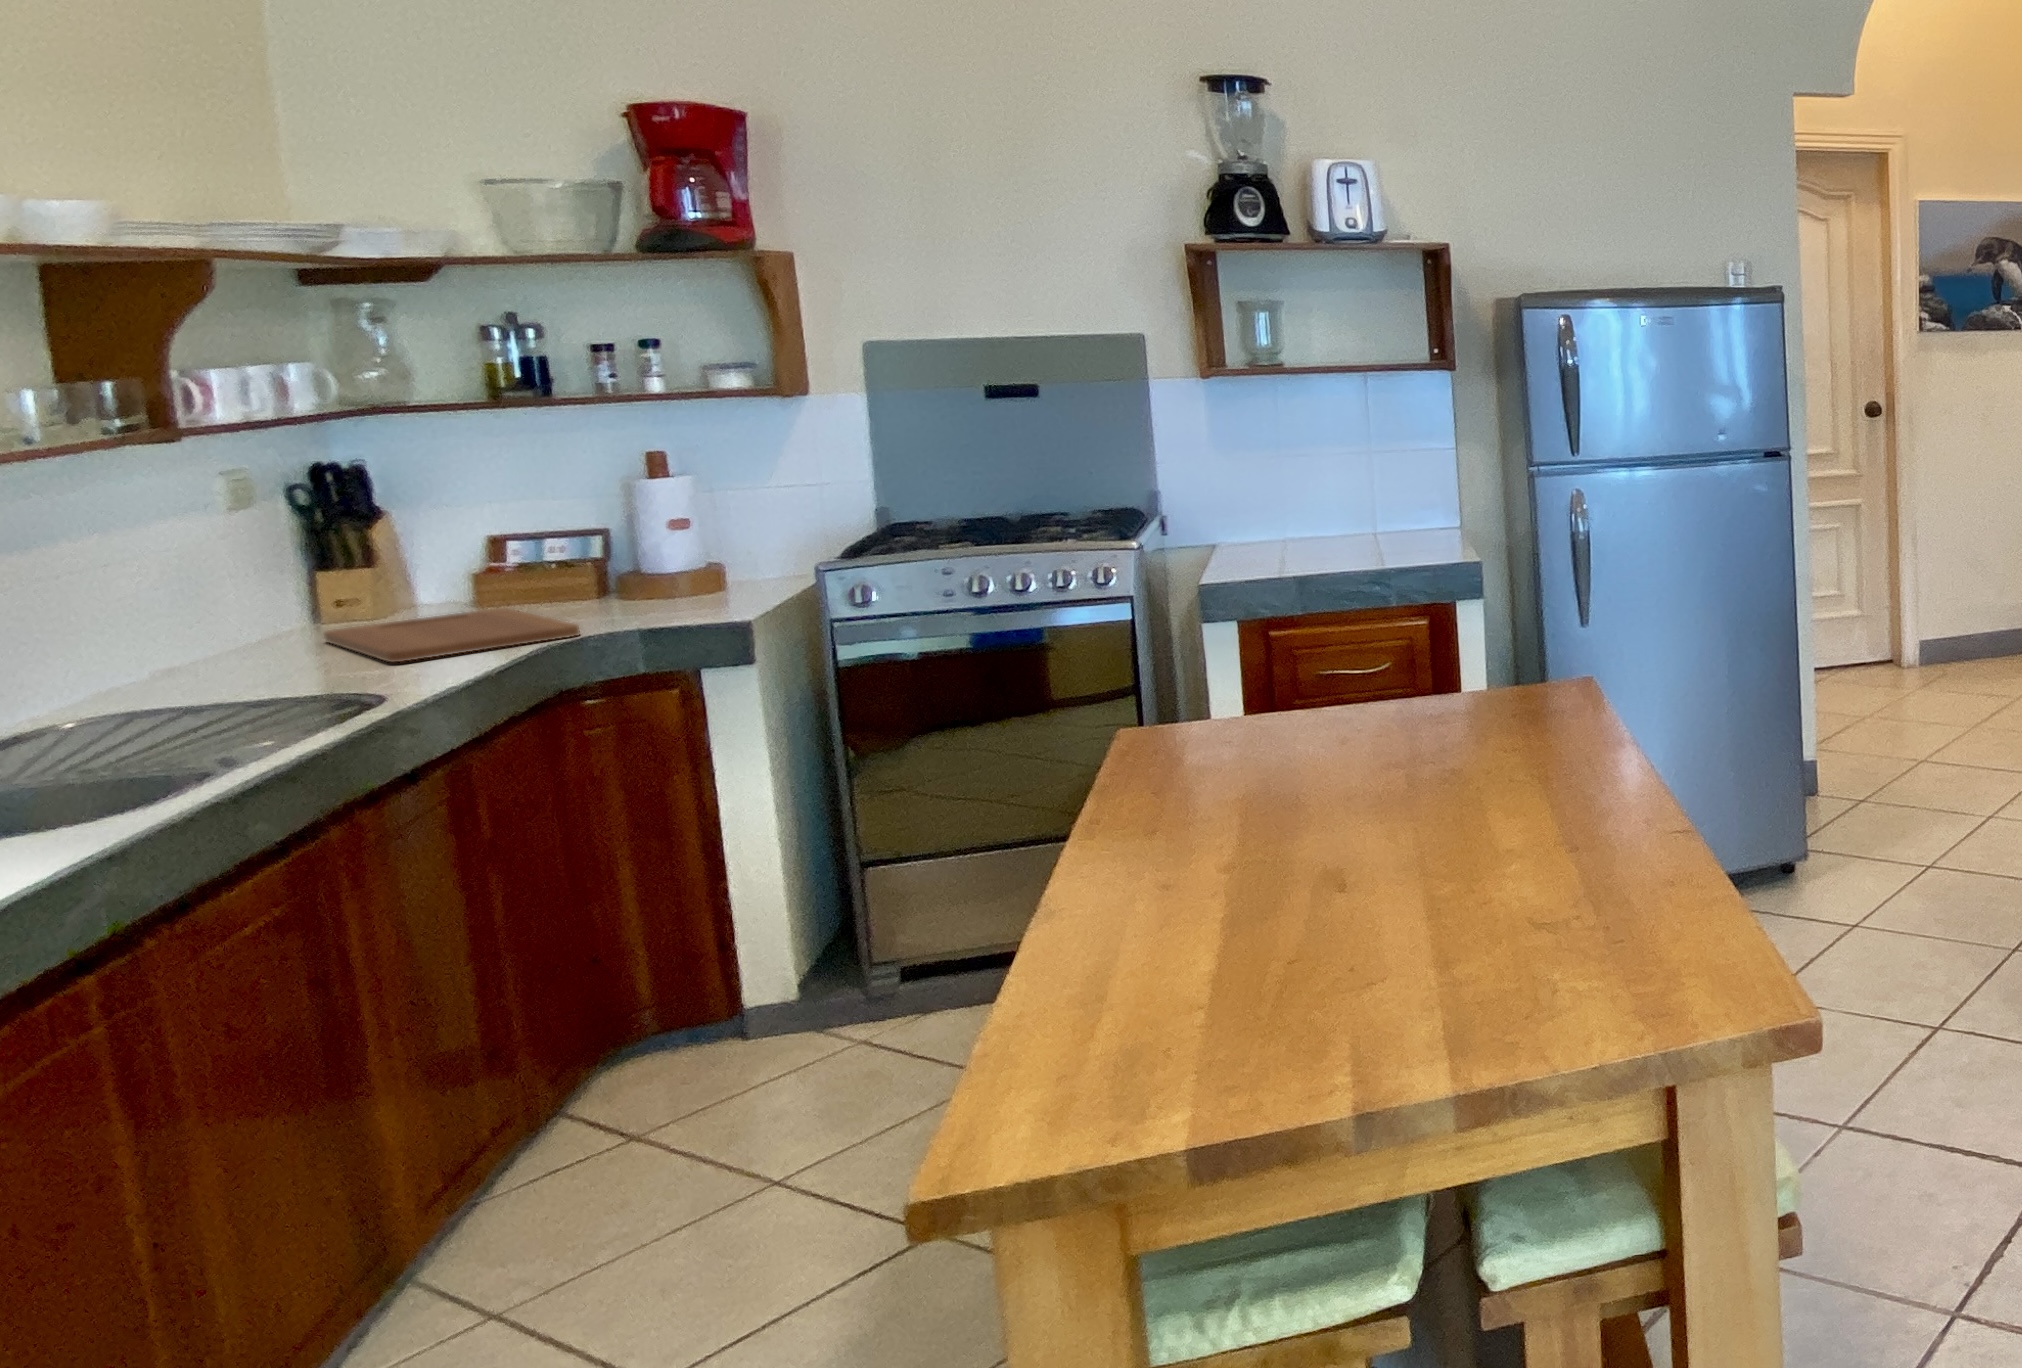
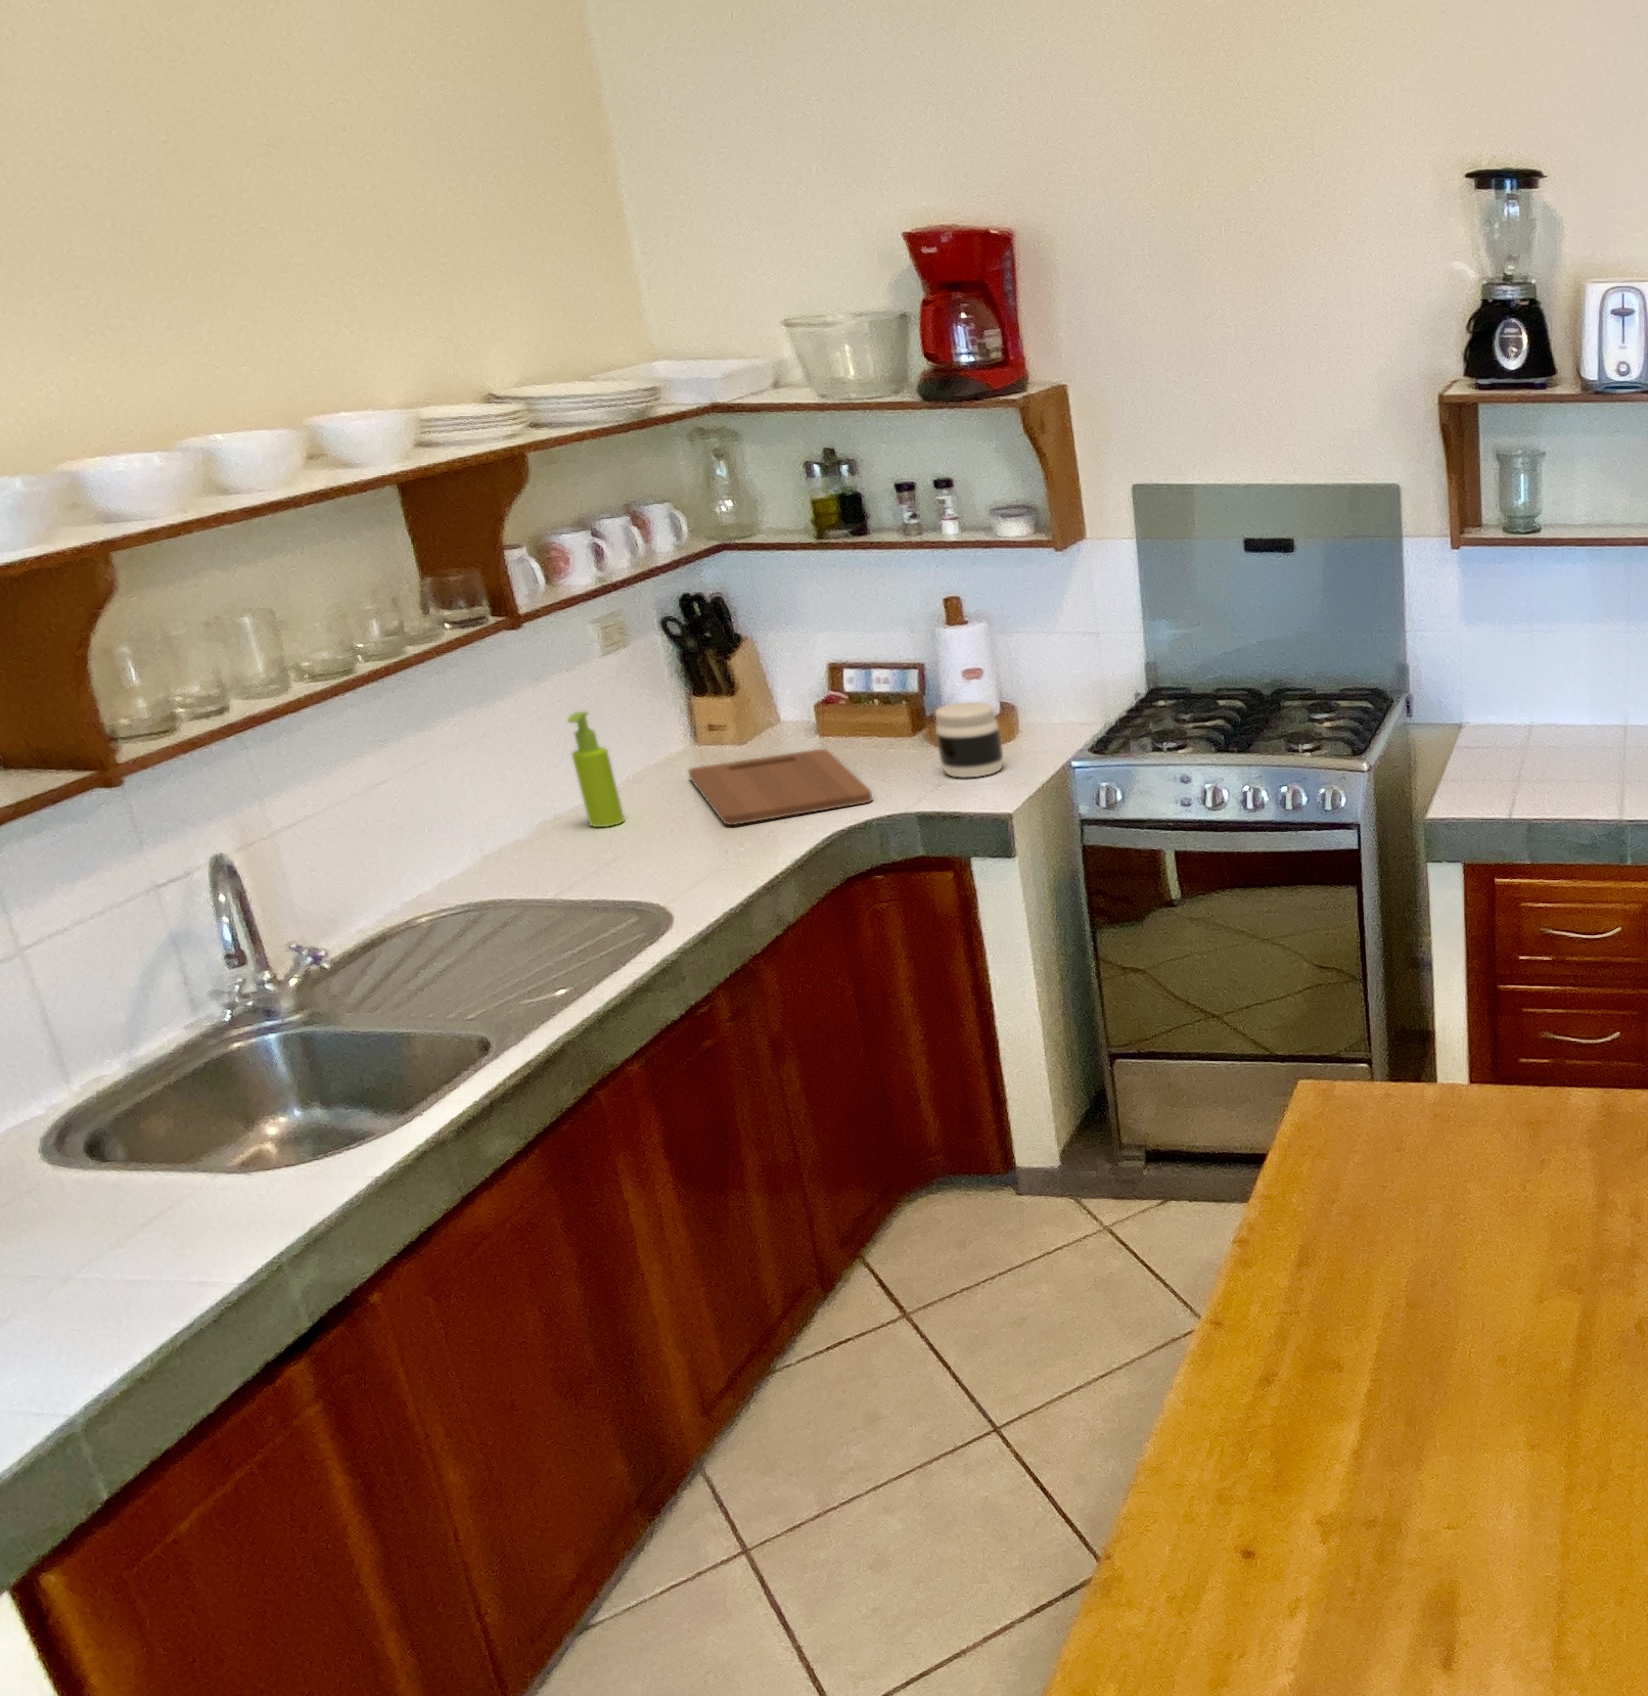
jar: none [651,541,734,613] -> present [935,702,1003,777]
soap dispenser: none [167,551,244,680] -> present [568,712,624,827]

